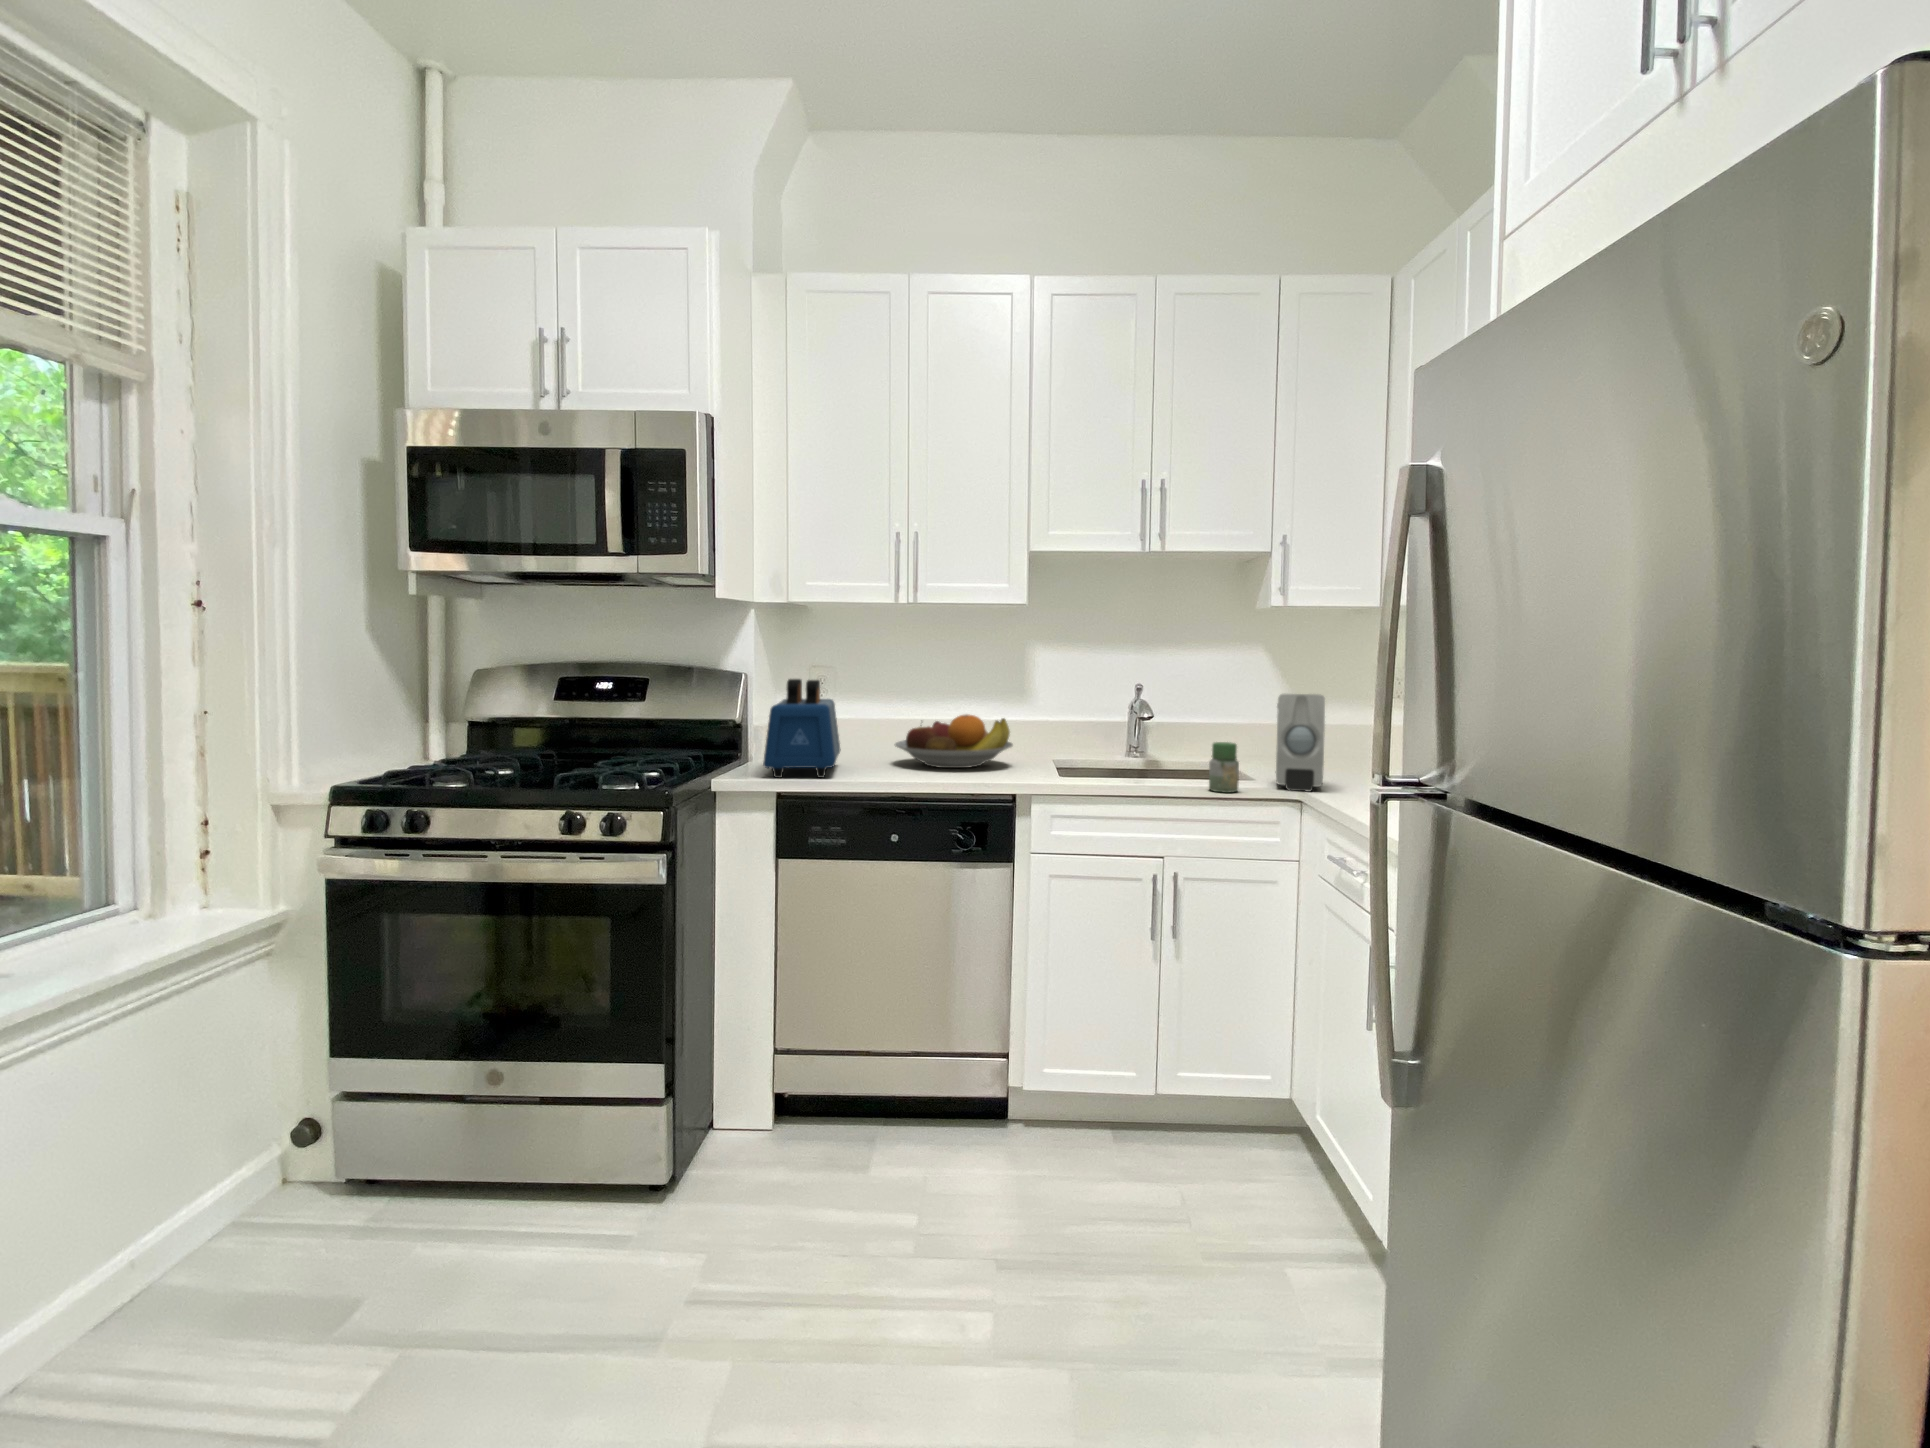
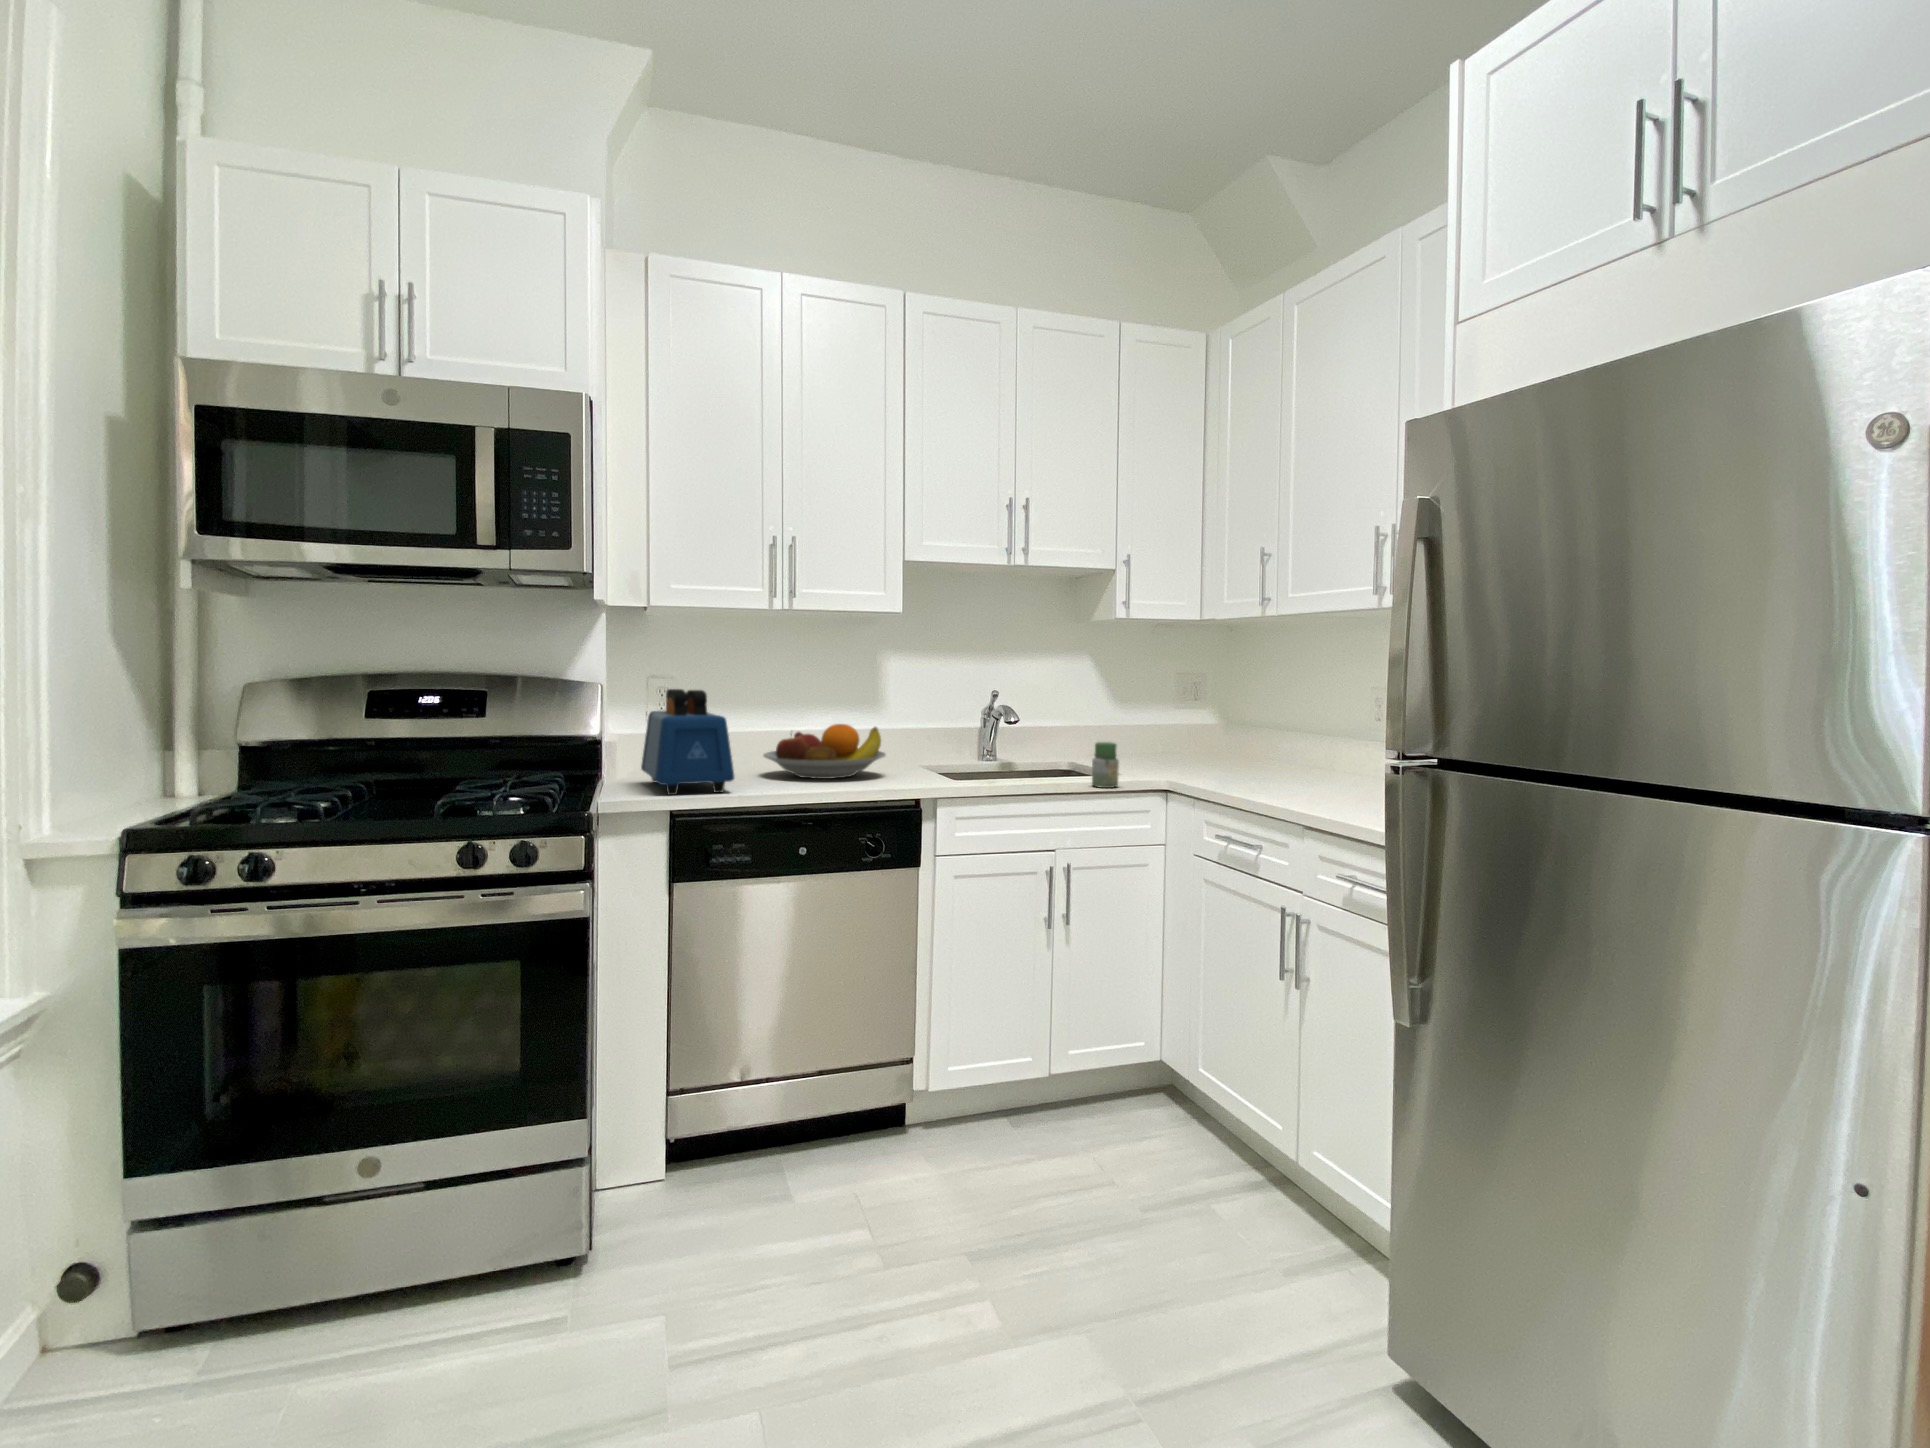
soap dispenser: present [1276,694,1325,792] -> none [1132,697,1183,784]

